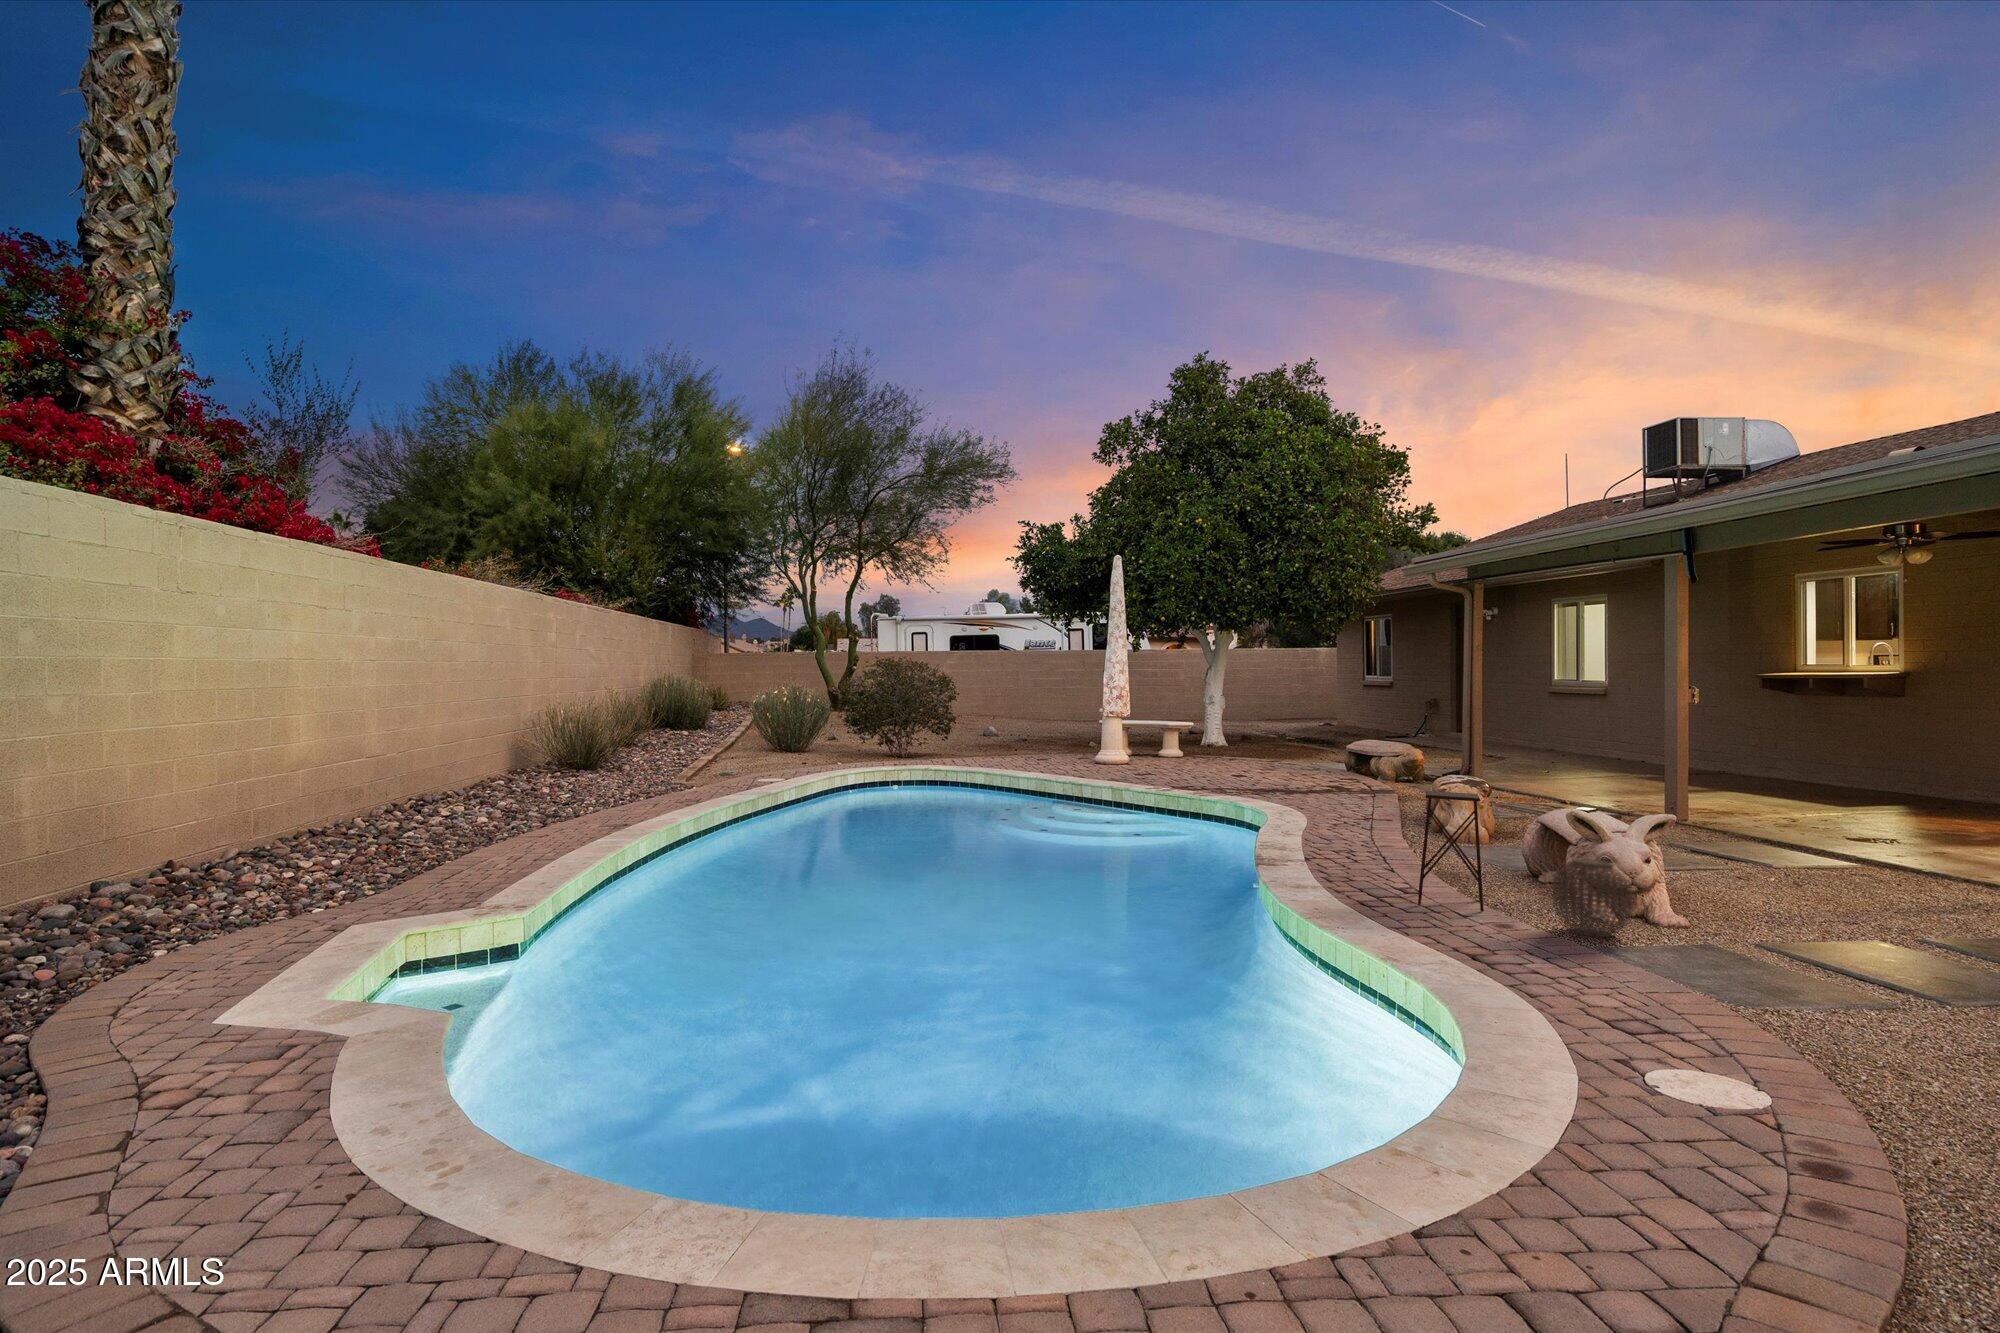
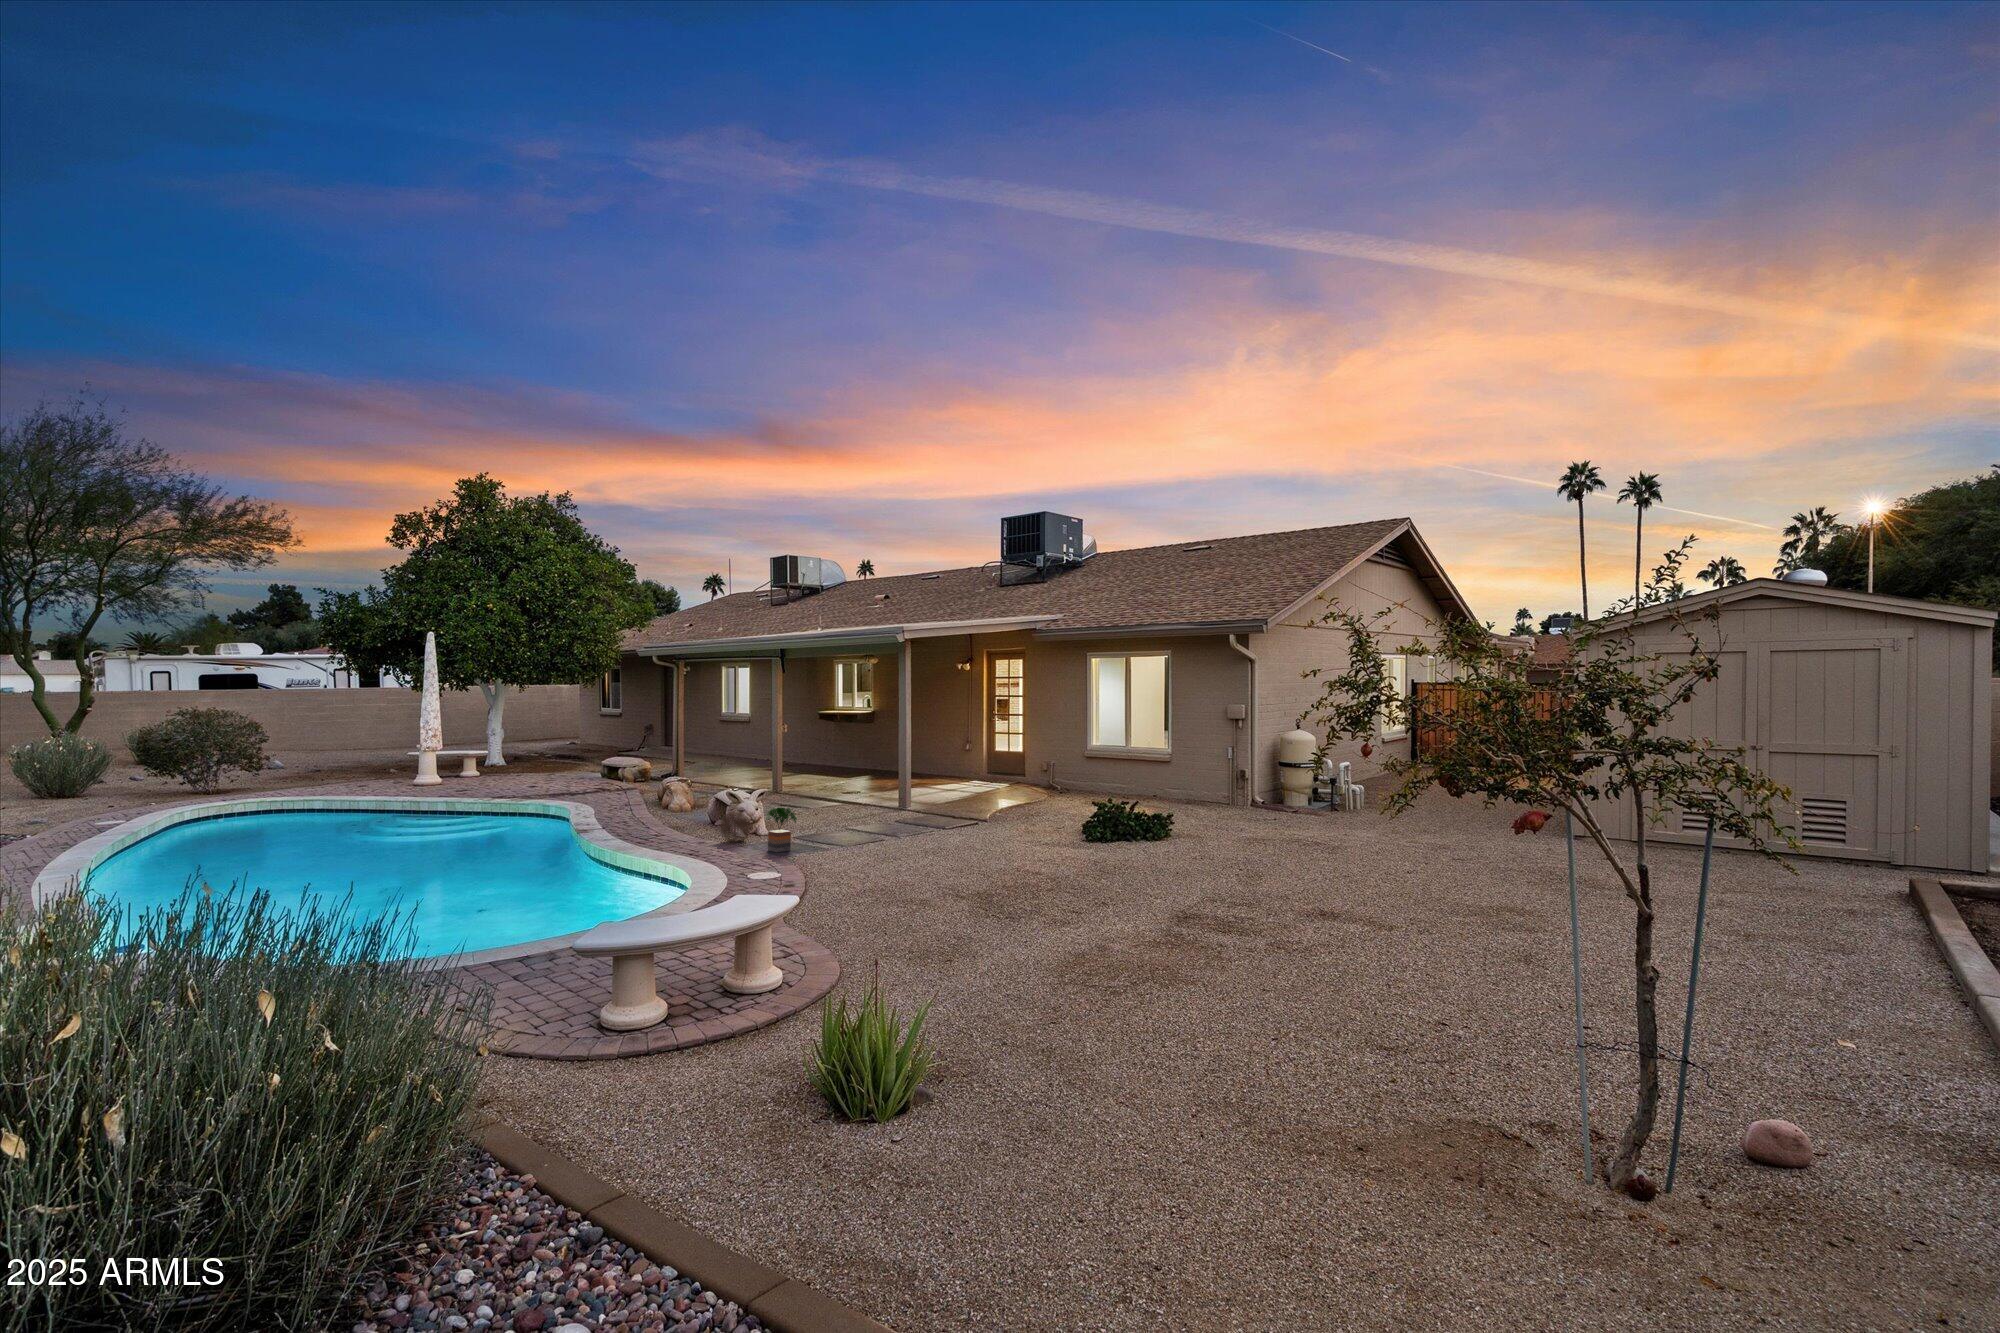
side table: present [1418,791,1484,912] -> none [664,789,693,842]
potted tree: none [1682,863,1800,994] -> present [766,808,797,852]

